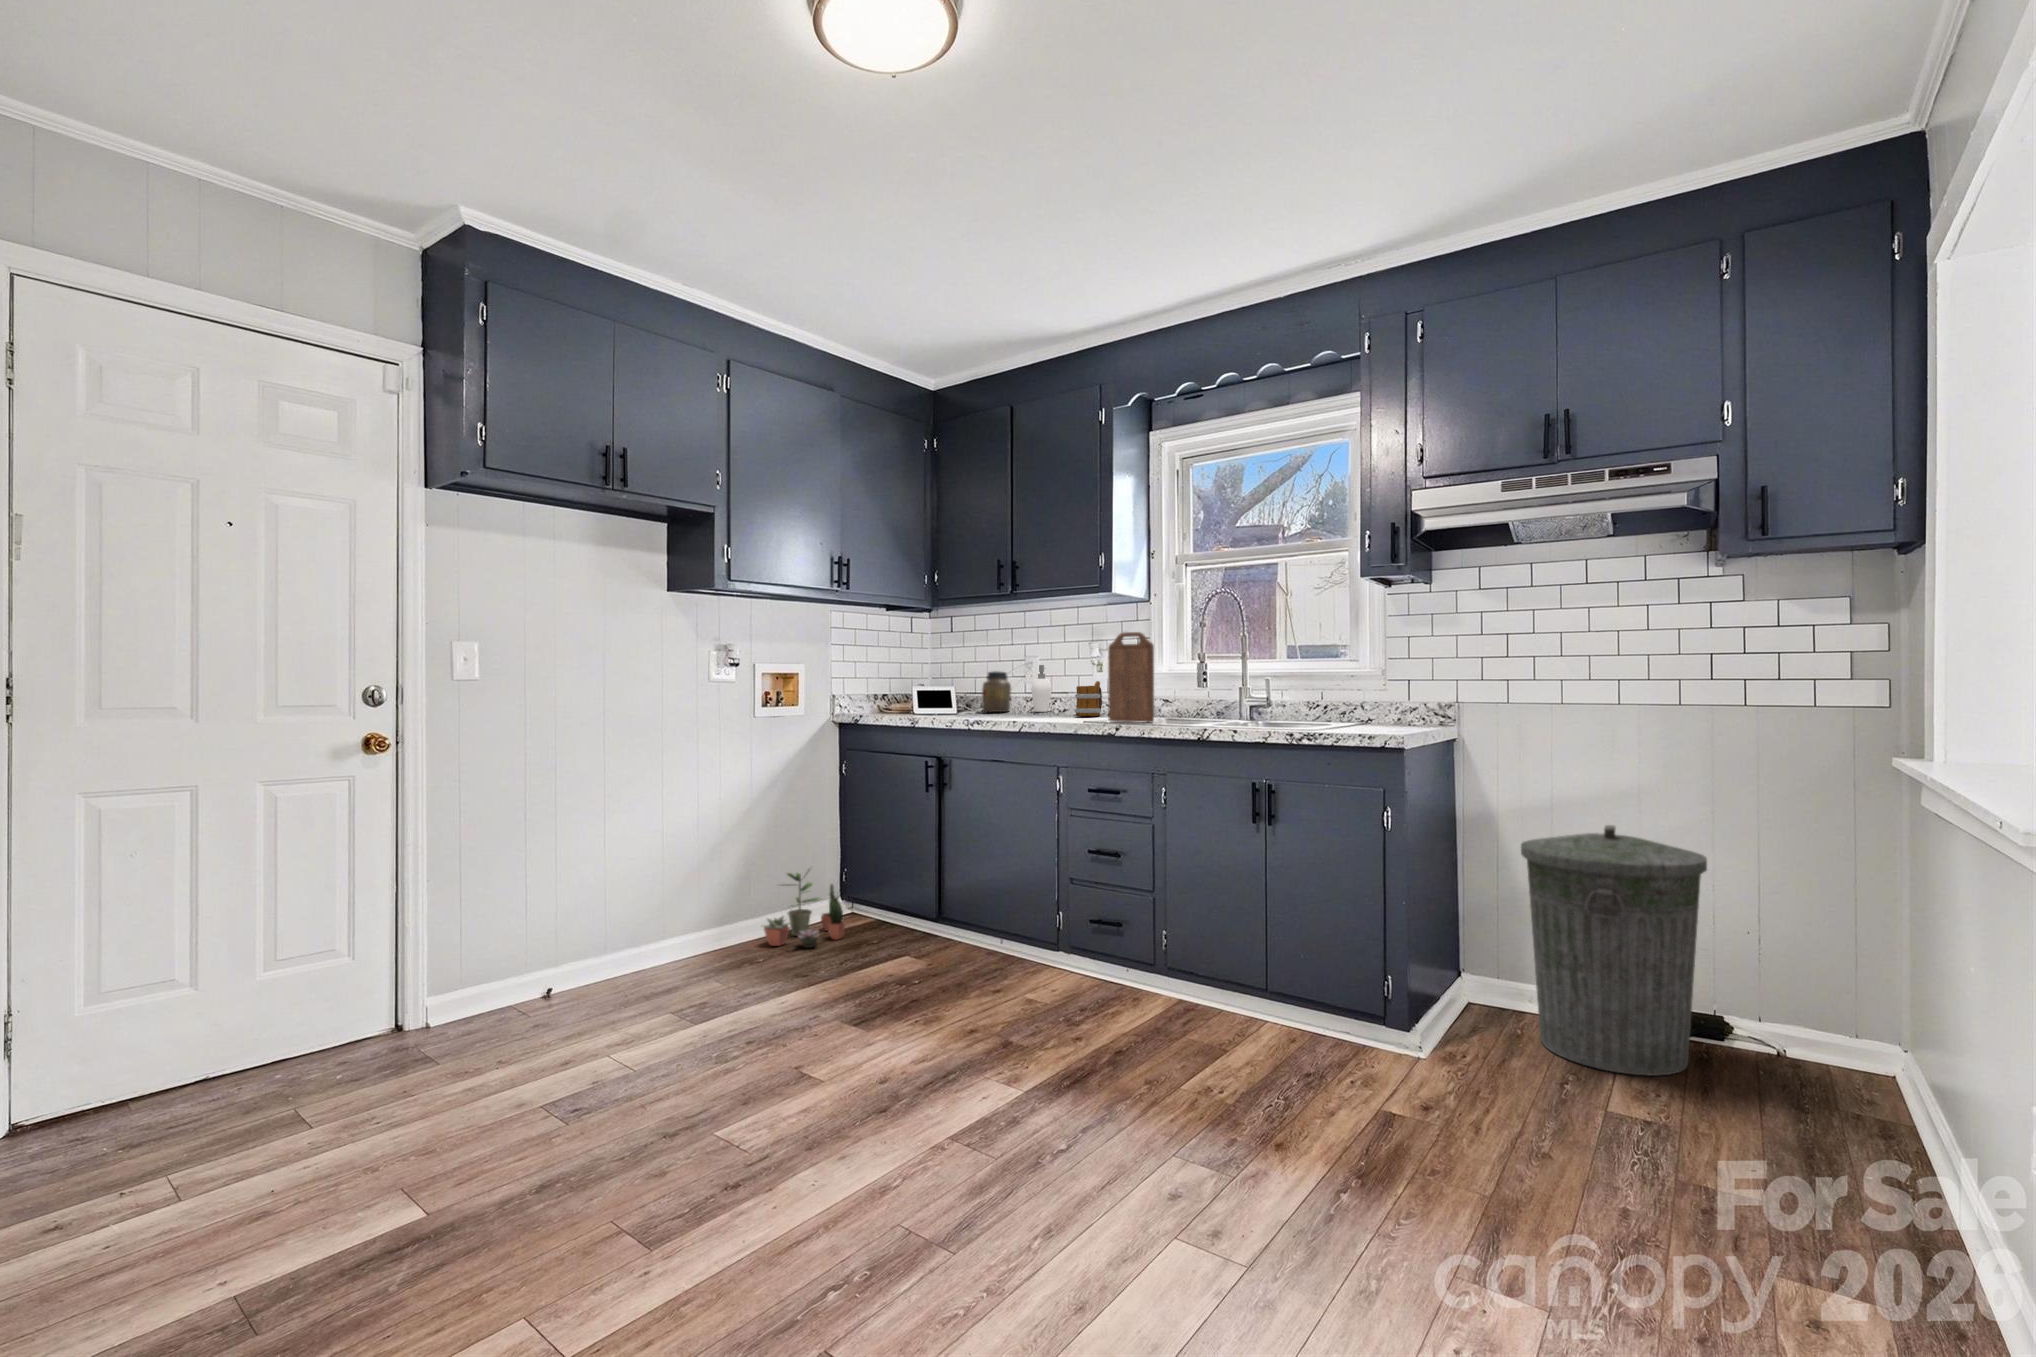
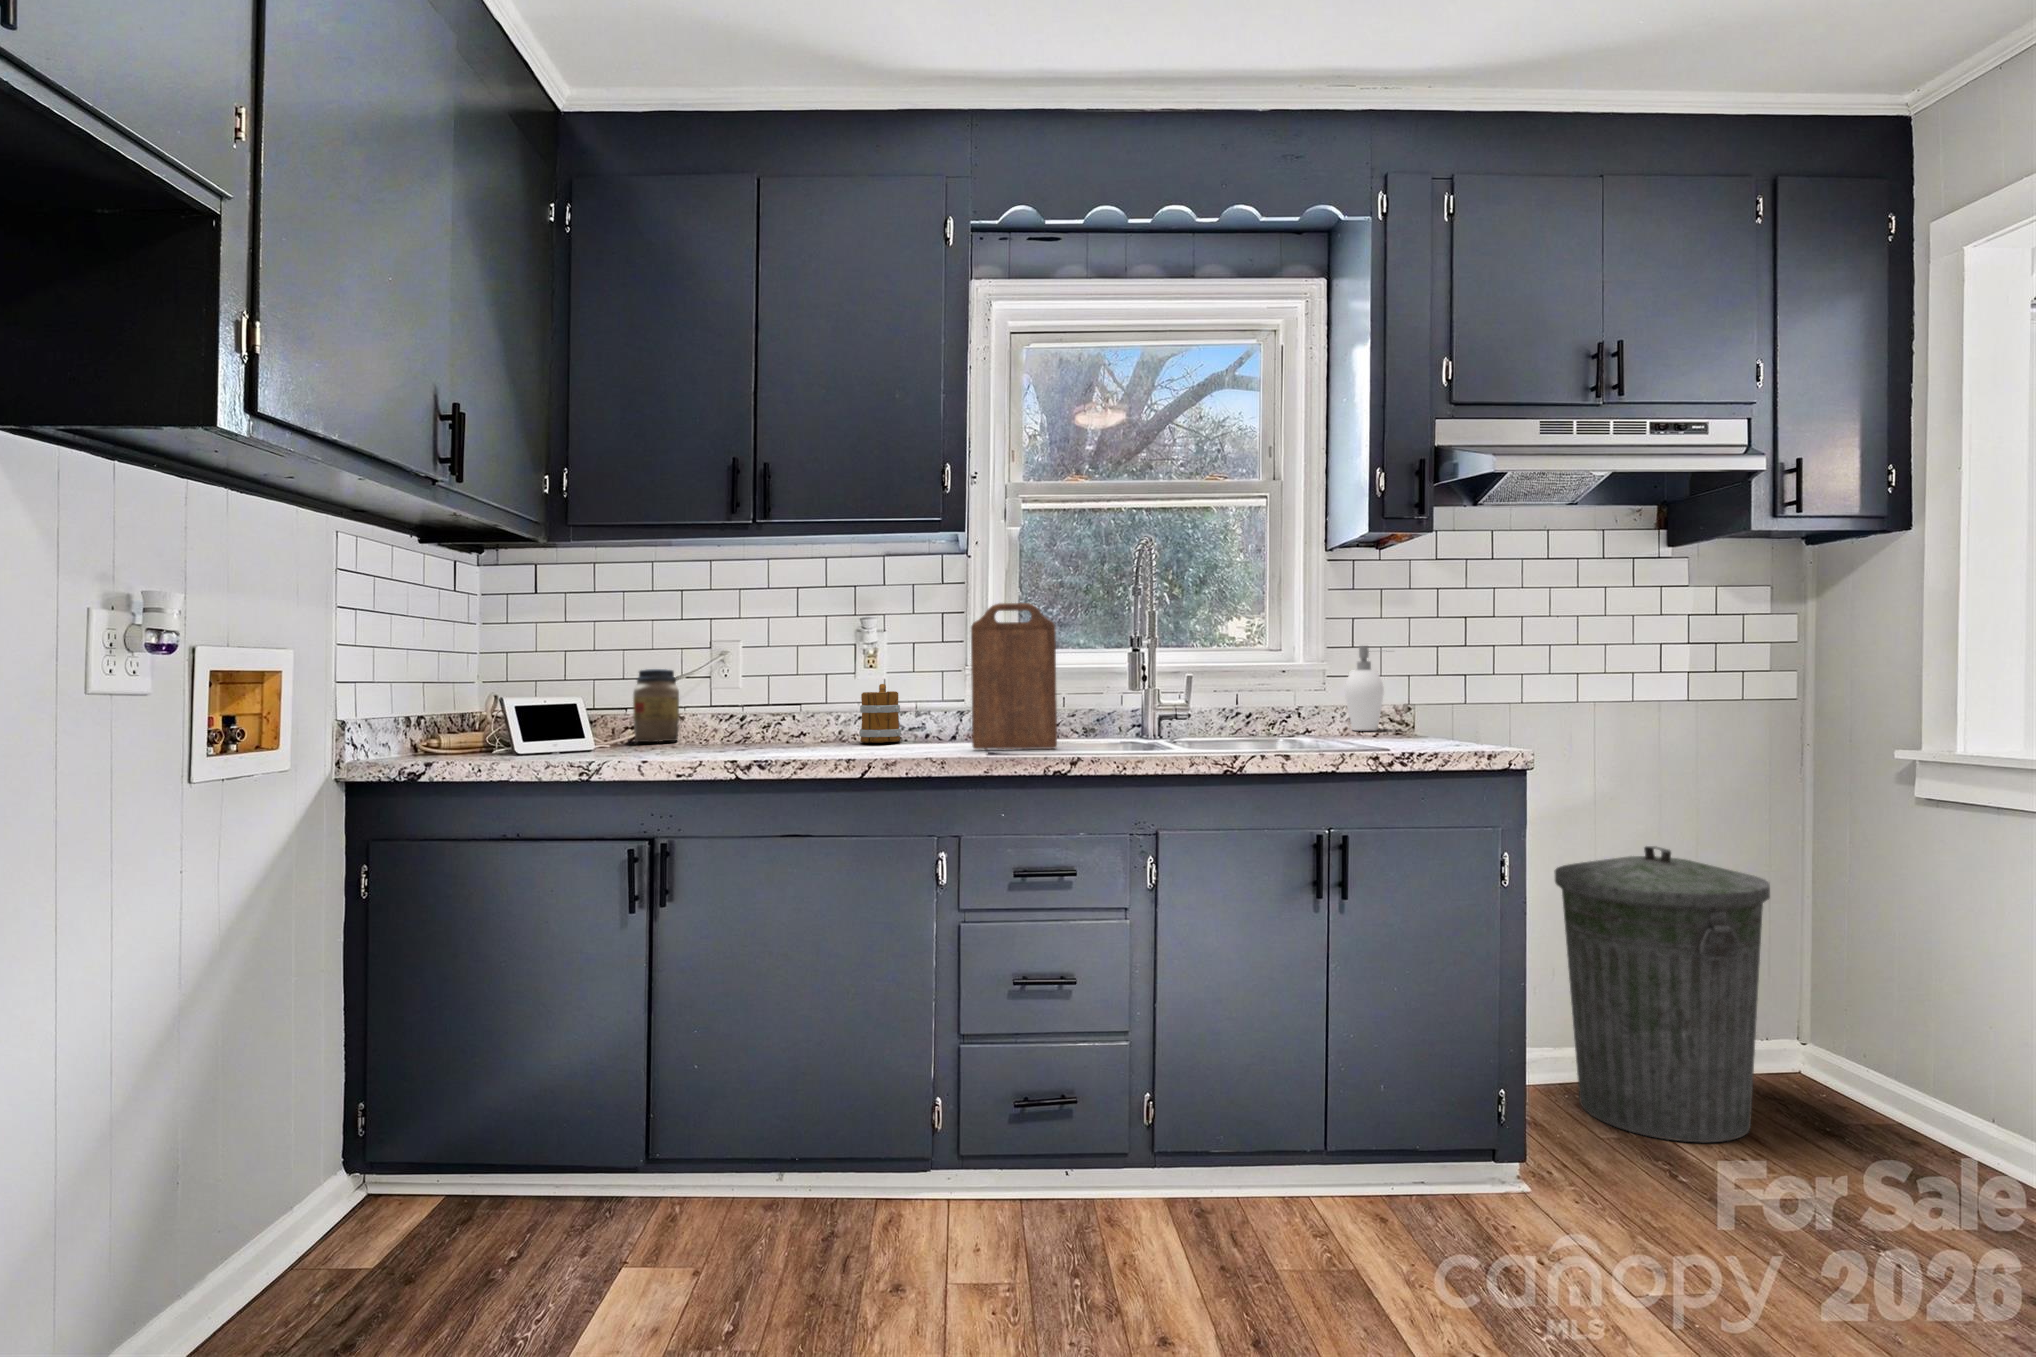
soap dispenser: present [1031,665,1052,712] -> present [1345,646,1384,730]
potted plant: present [763,873,845,948] -> none [263,1100,458,1316]

